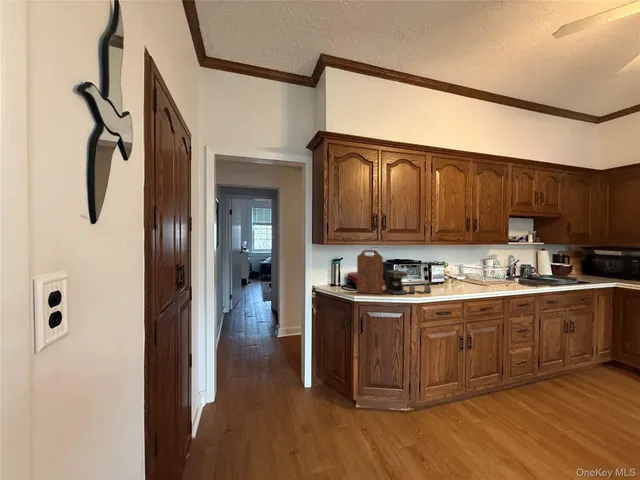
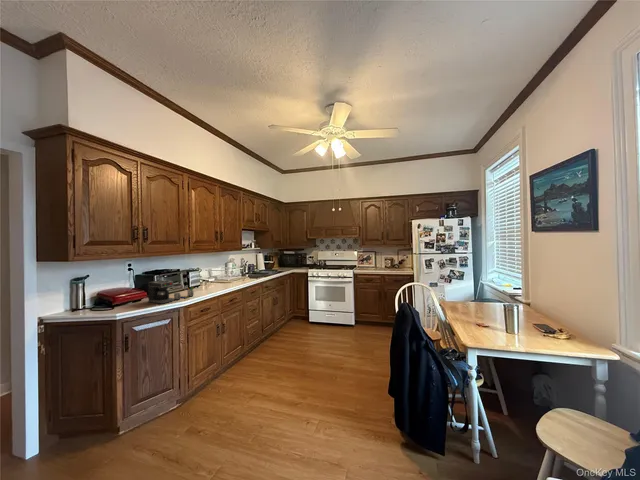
cutting board: present [357,250,383,294] -> none [116,263,148,310]

